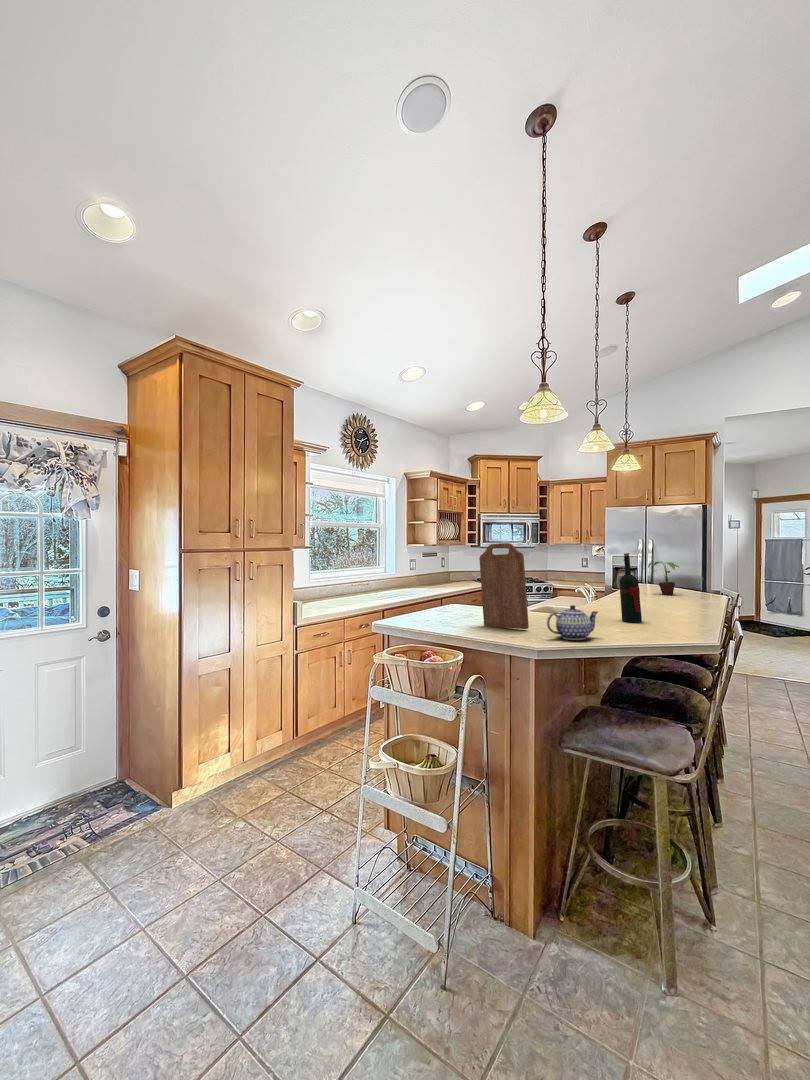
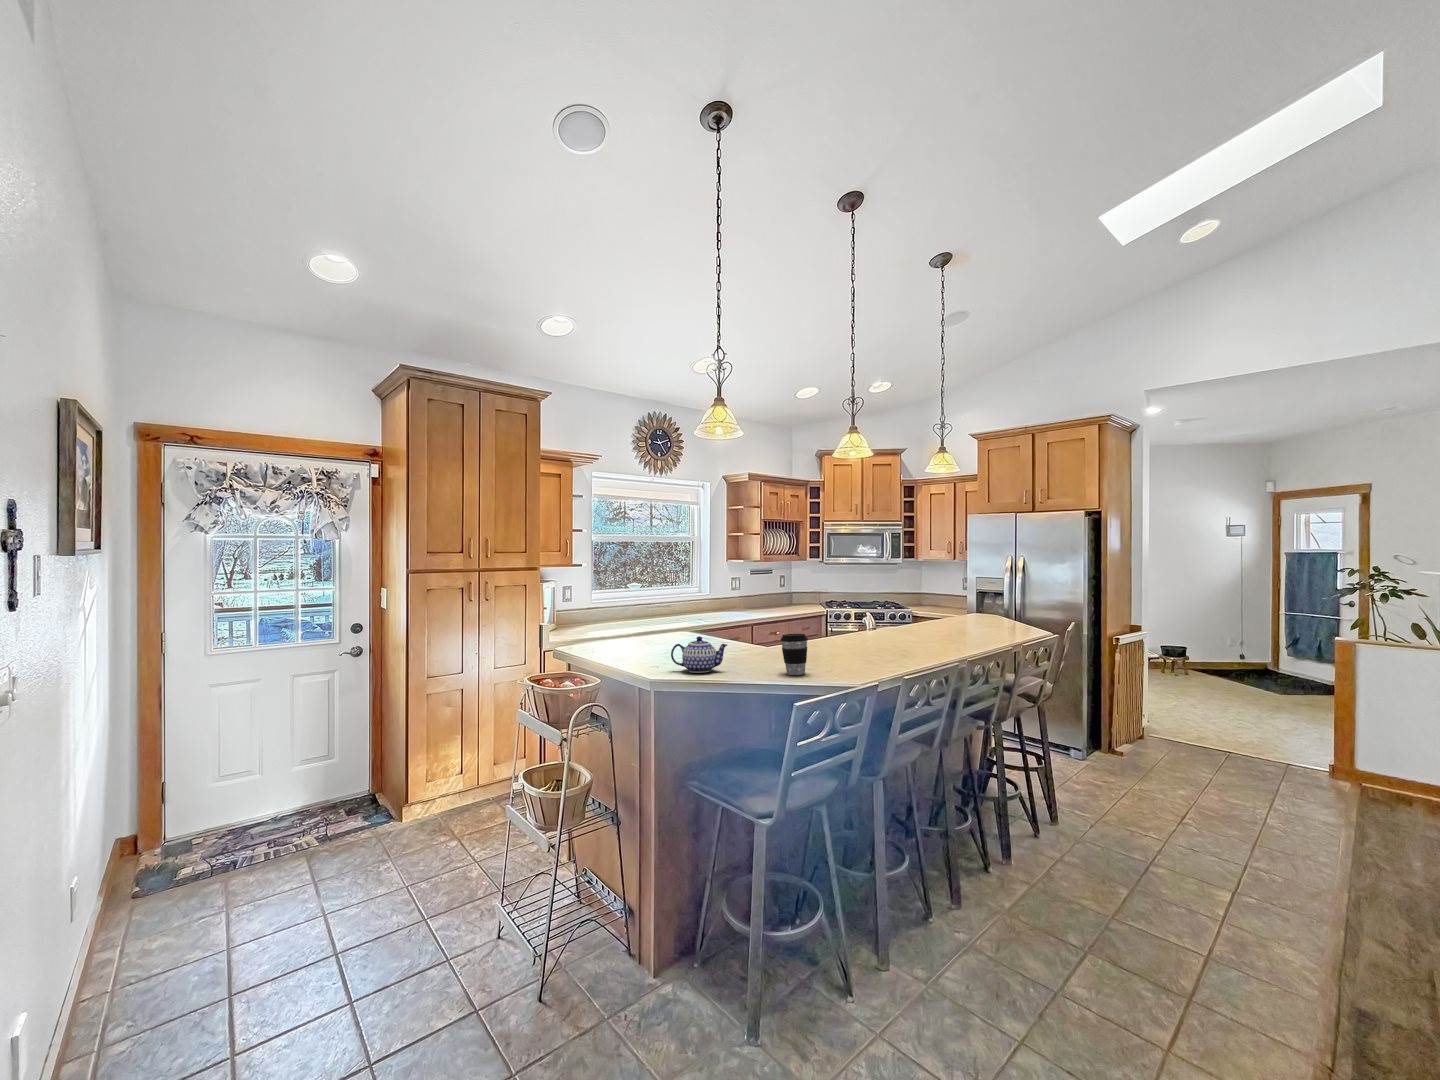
cutting board: present [479,543,529,629] -> none [650,569,681,660]
wine bottle: present [619,553,642,622] -> none [807,581,829,659]
potted plant: present [648,561,679,595] -> none [948,587,993,630]
coffee cup: none [647,599,676,638] -> present [781,634,808,675]

